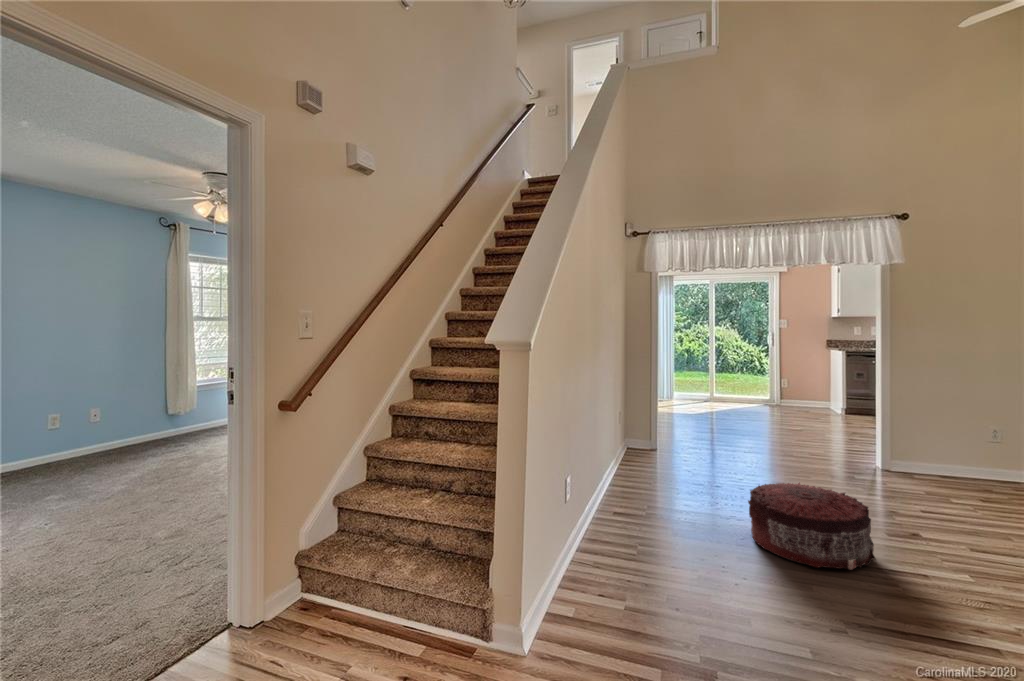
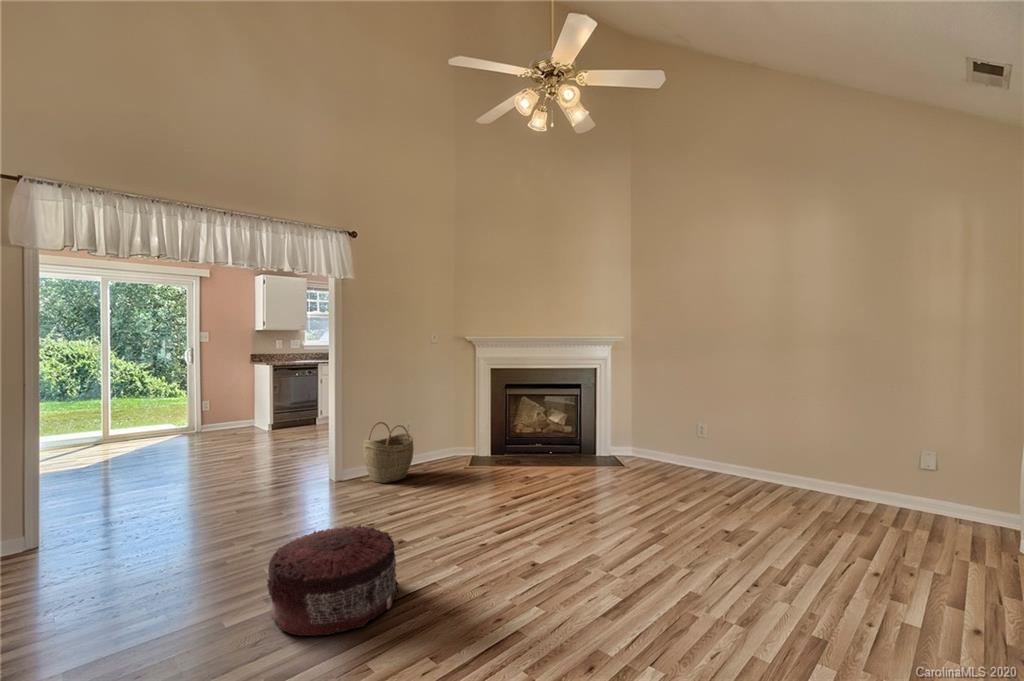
woven basket: none [913,417,992,488] -> present [363,422,414,483]

